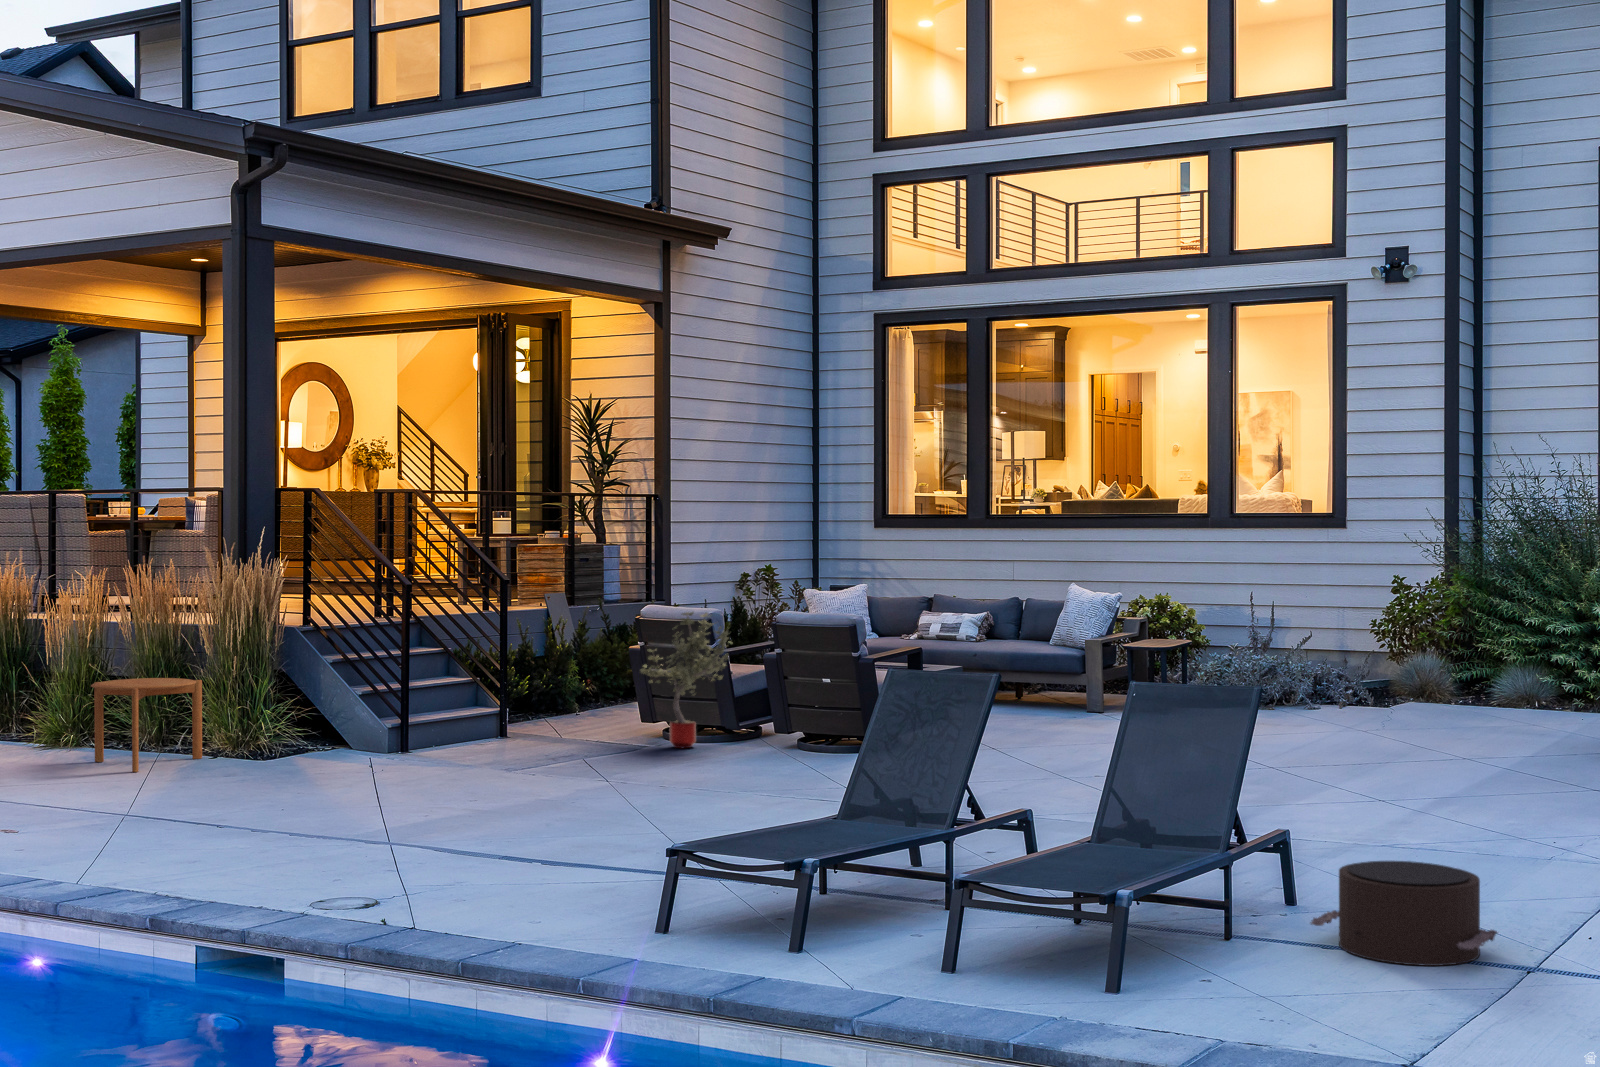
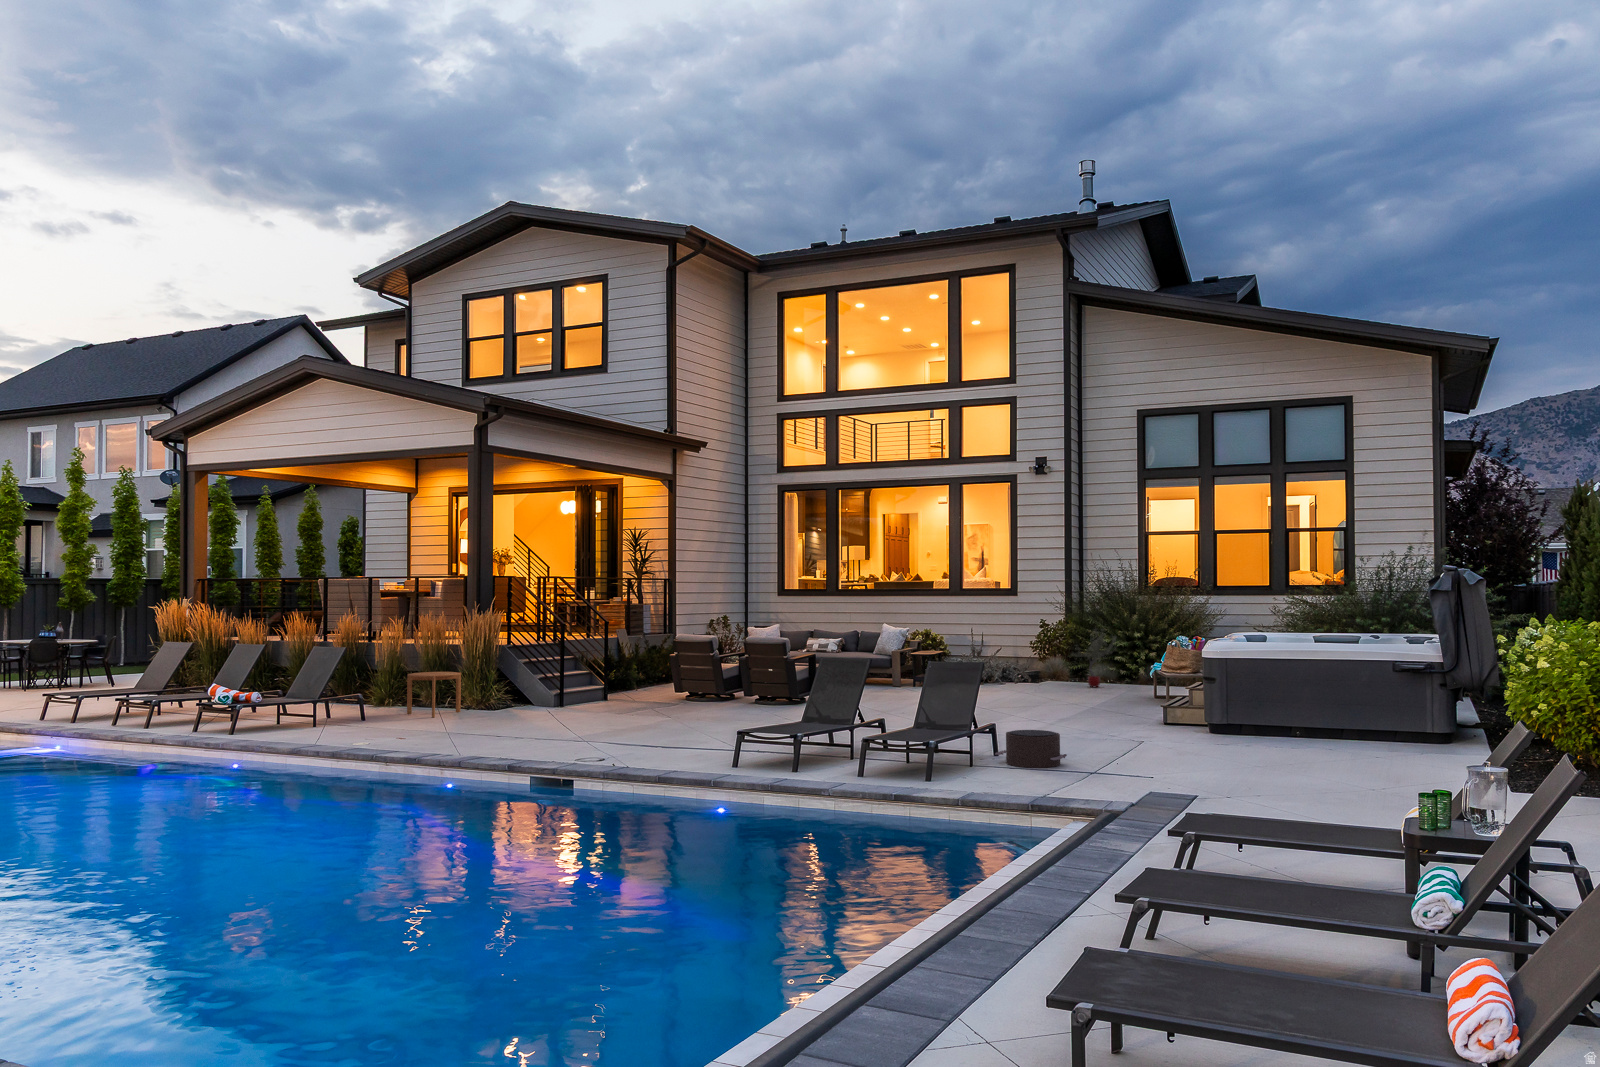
potted tree: present [641,612,731,748] -> present [1072,630,1116,687]

